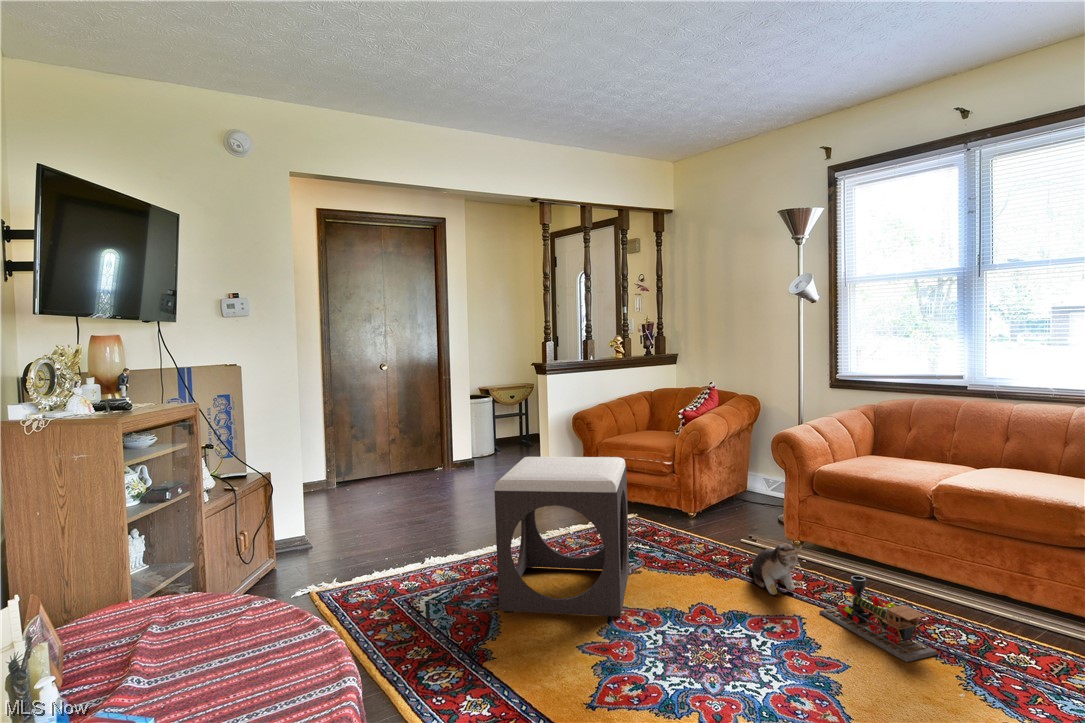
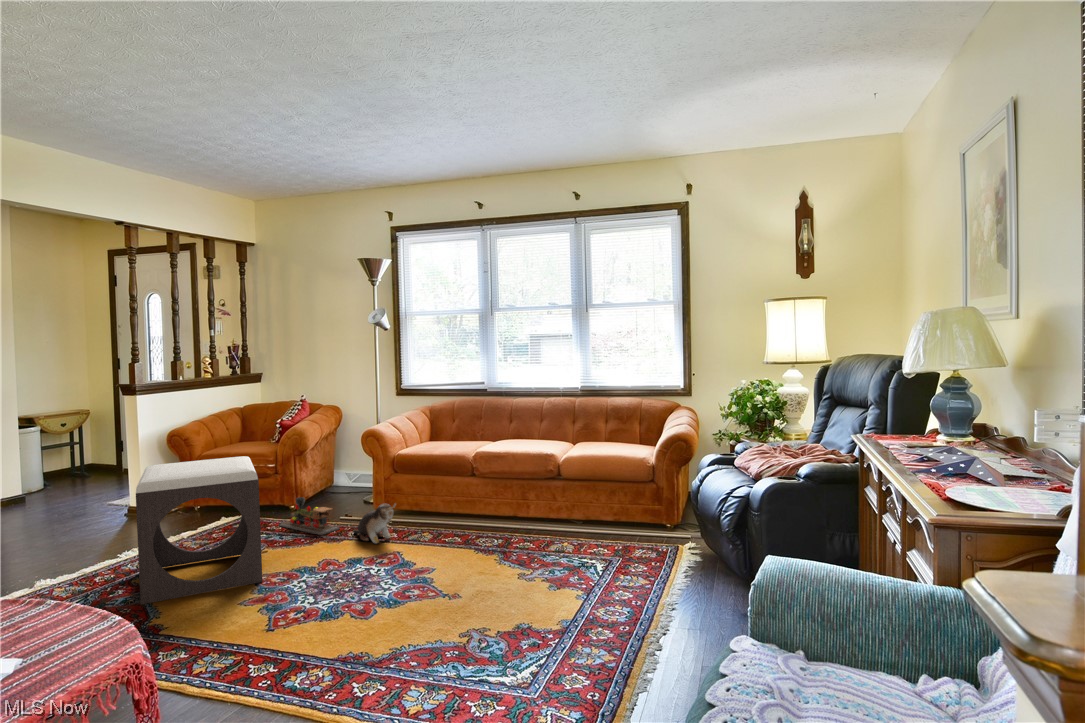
toy train: present [820,576,938,662] -> present [279,497,339,535]

